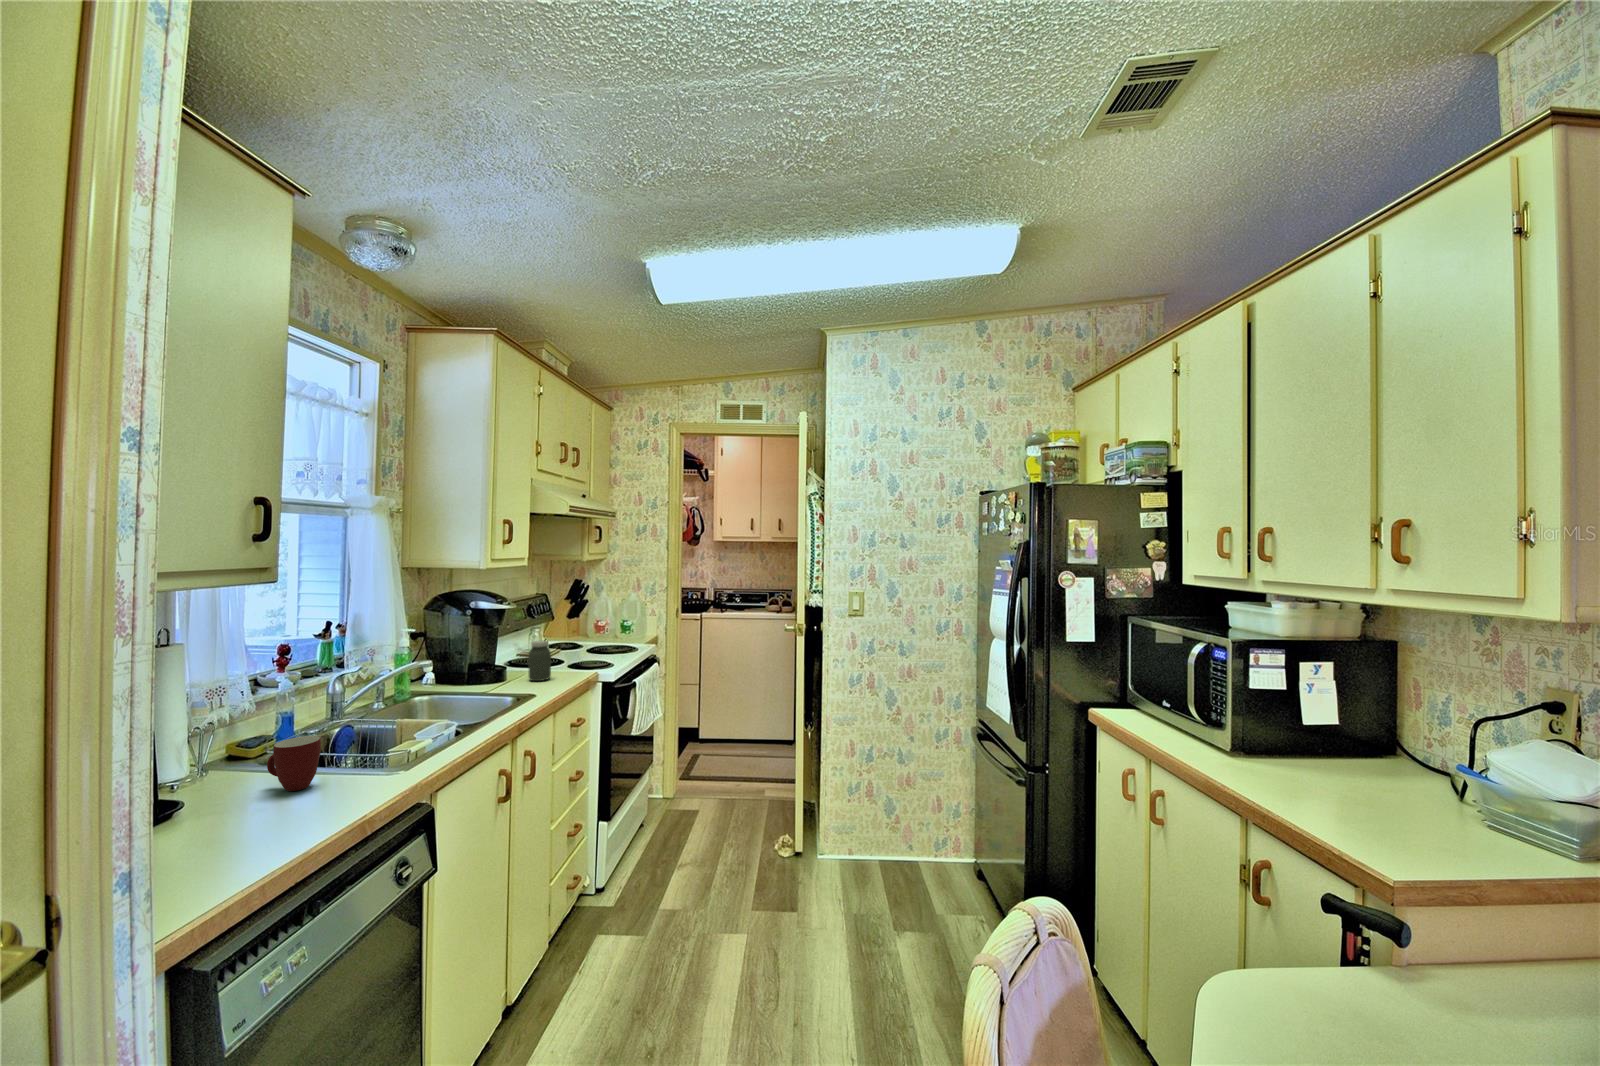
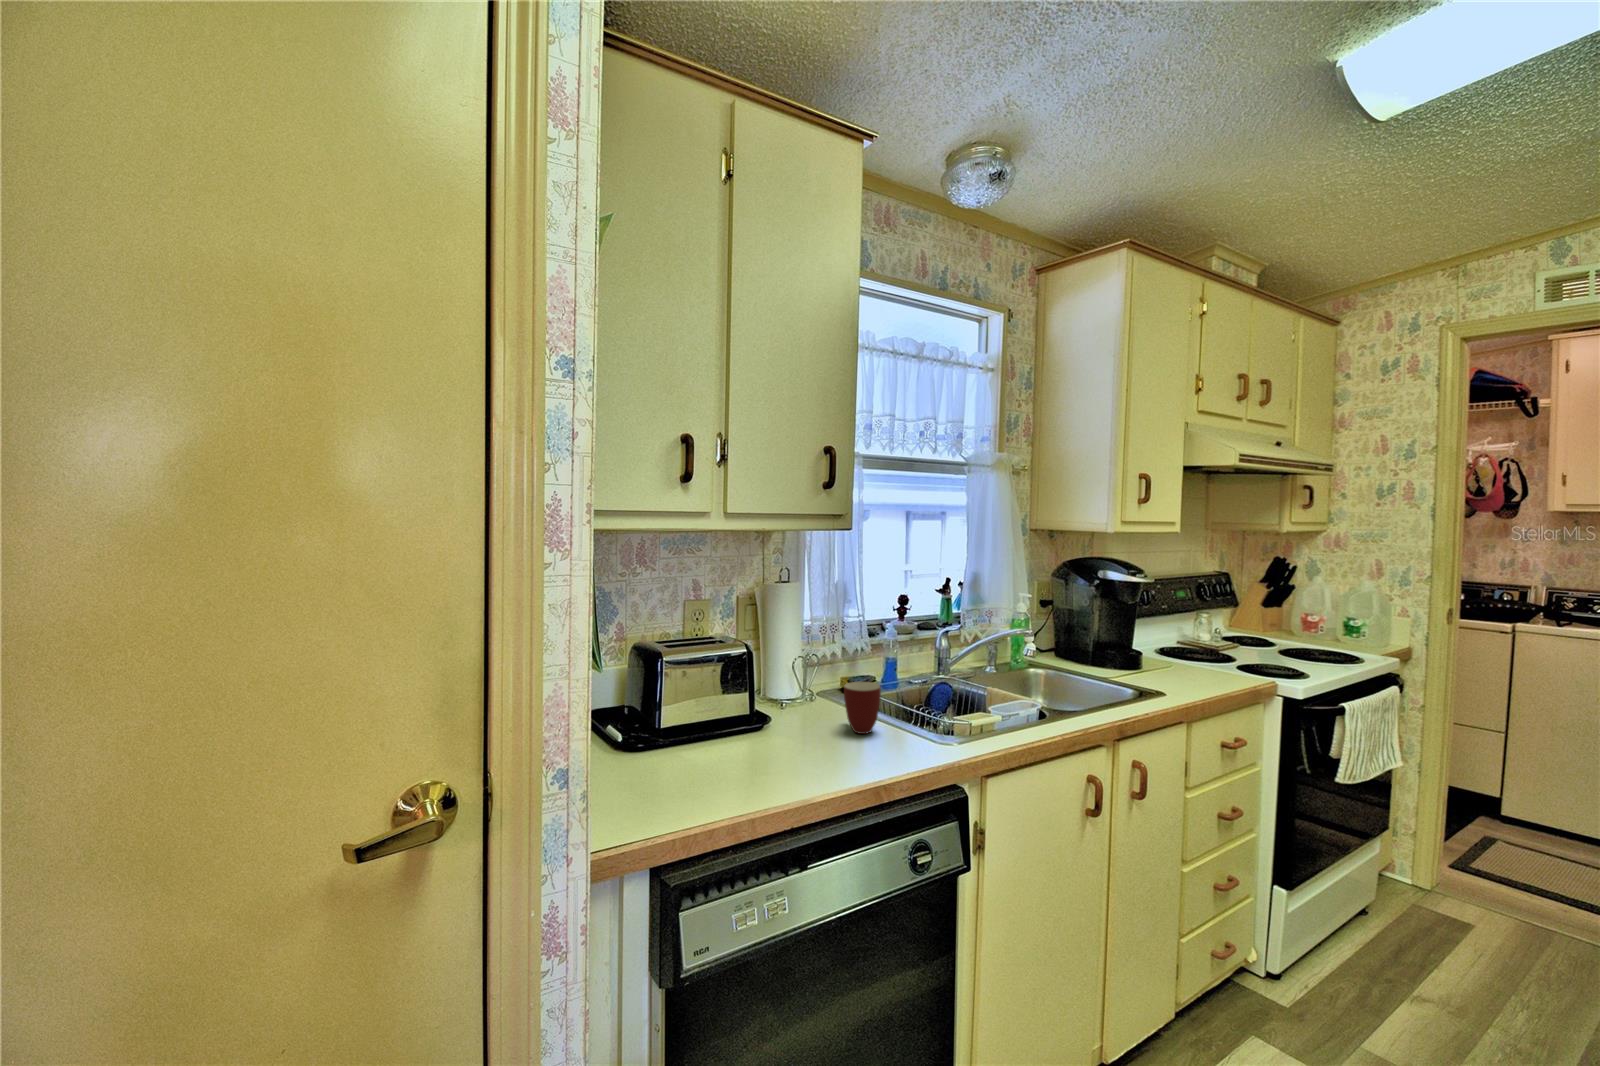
jar: present [528,641,551,681] -> none [1168,629,1200,683]

